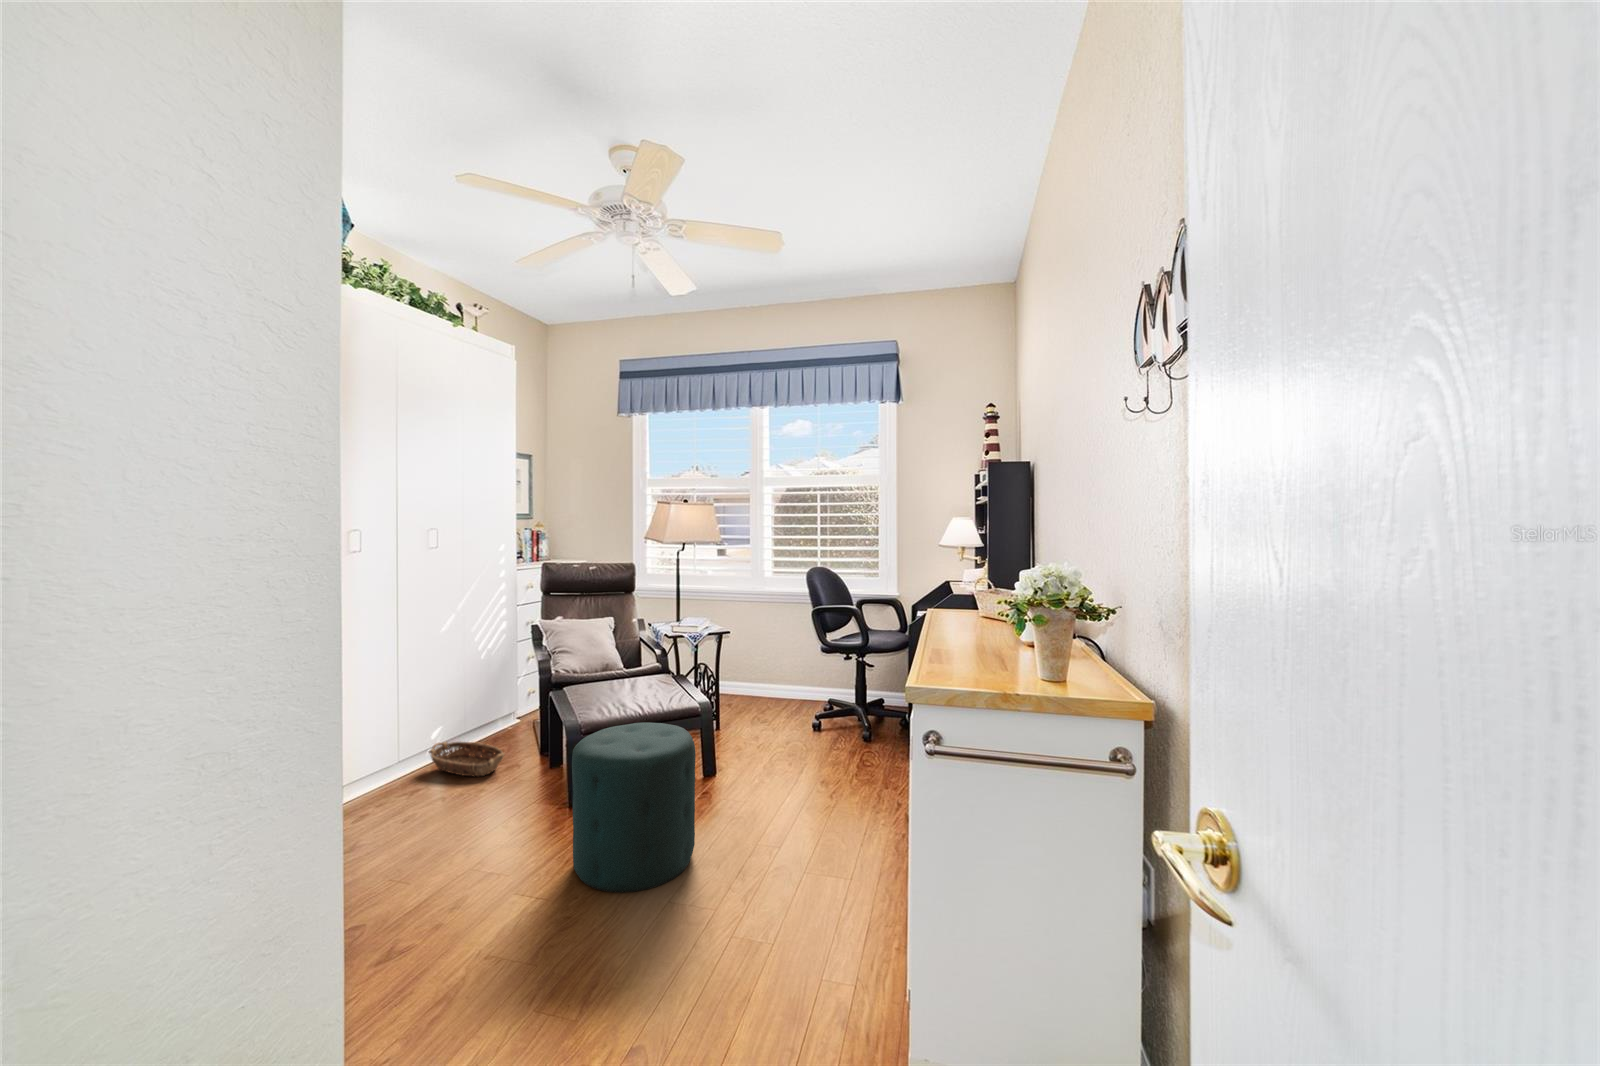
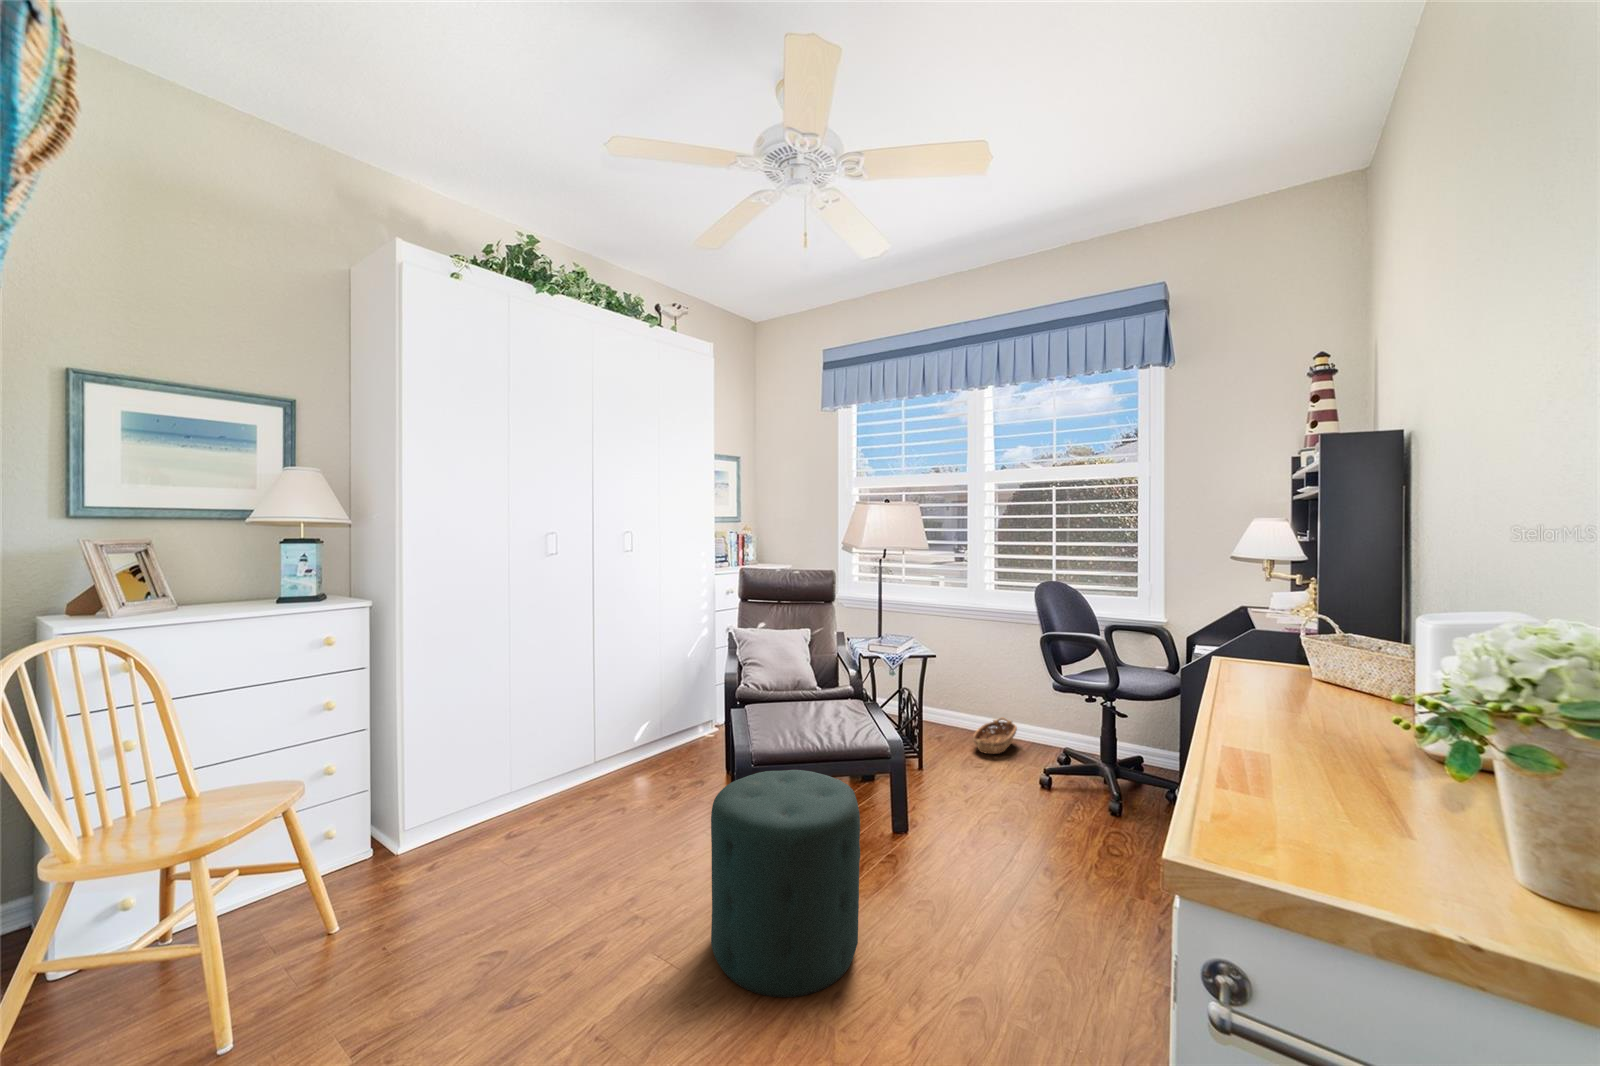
basket: present [429,742,505,776] -> present [973,718,1017,754]

